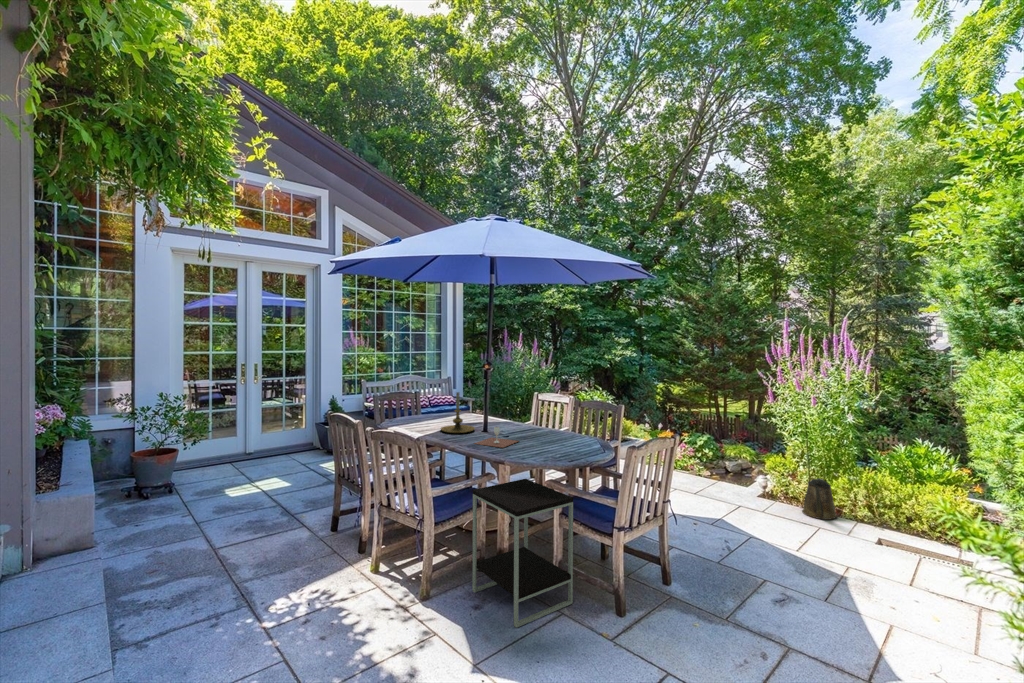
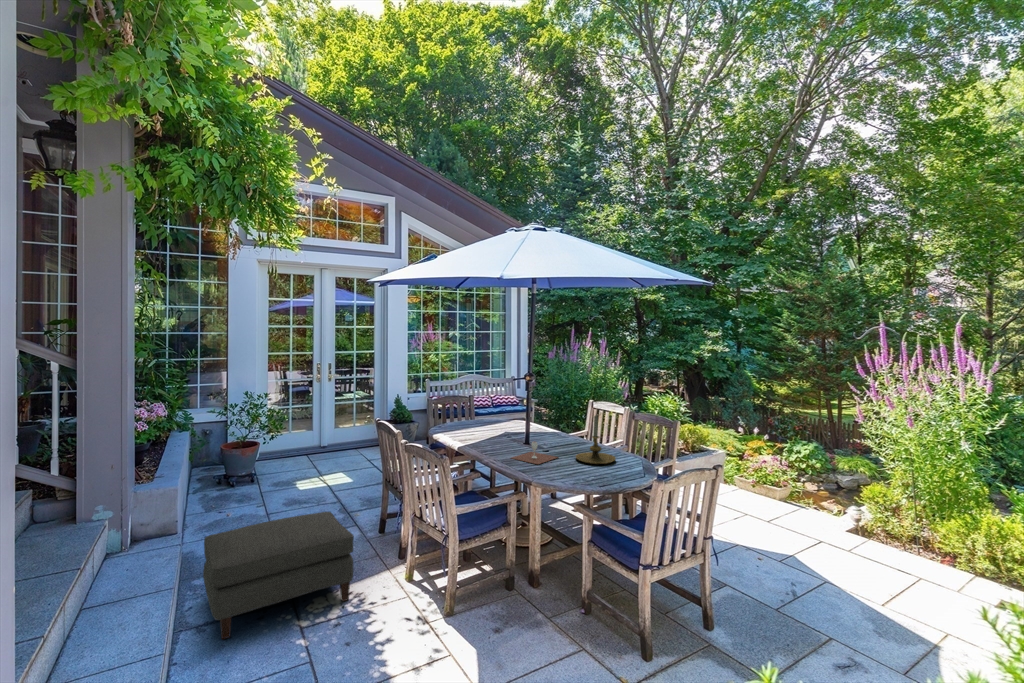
candle holder: present [441,392,475,433] -> present [576,415,616,464]
side table: present [472,479,573,628] -> none [498,499,600,658]
watering can: present [802,479,837,520] -> none [901,517,948,568]
ottoman: none [148,508,322,649] -> present [203,512,354,639]

